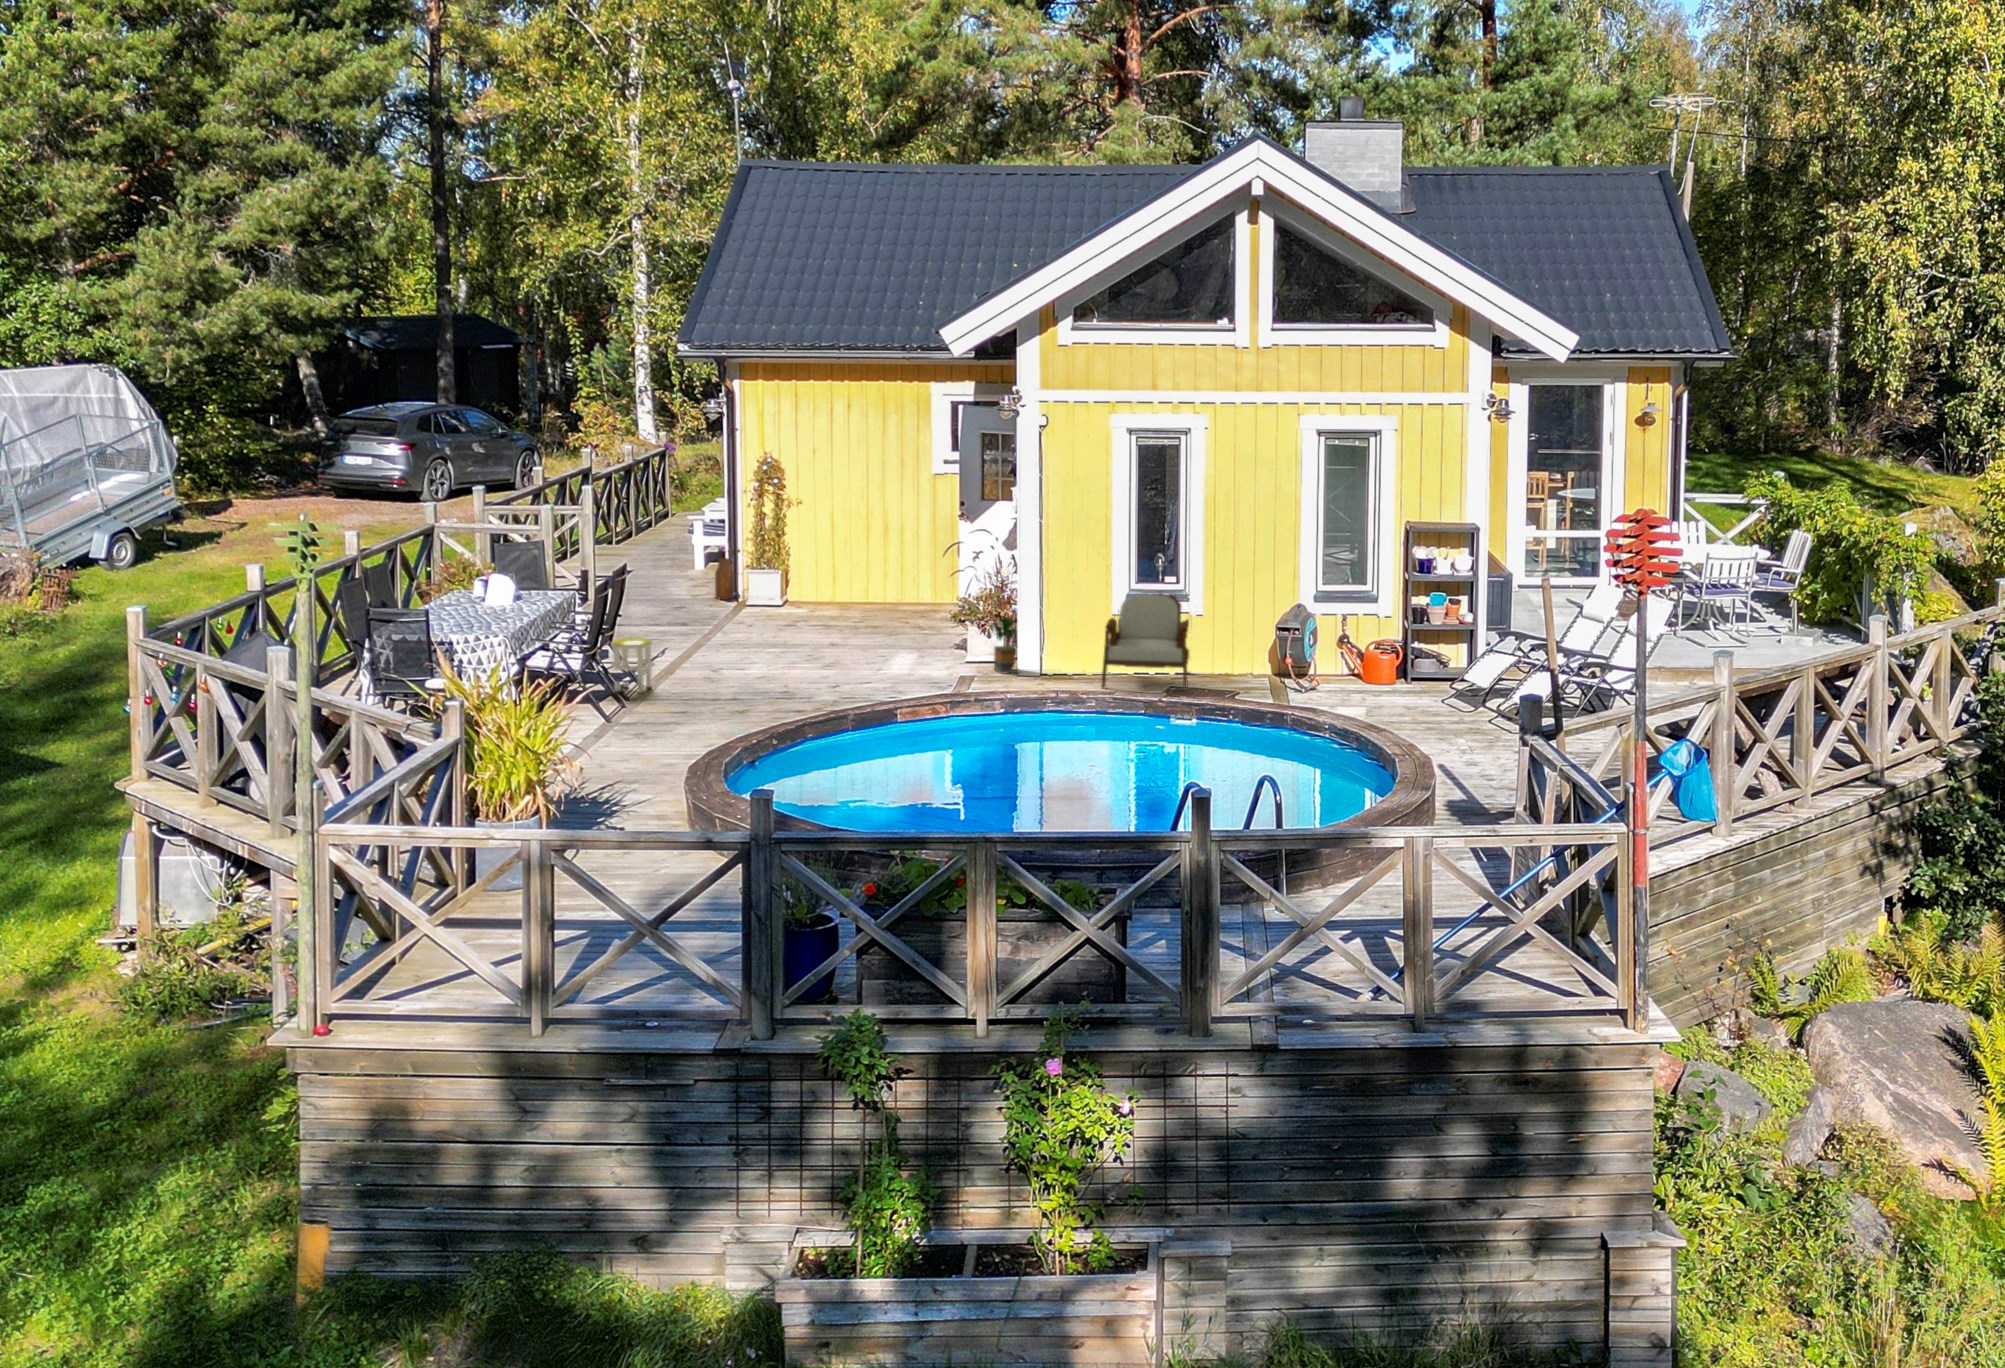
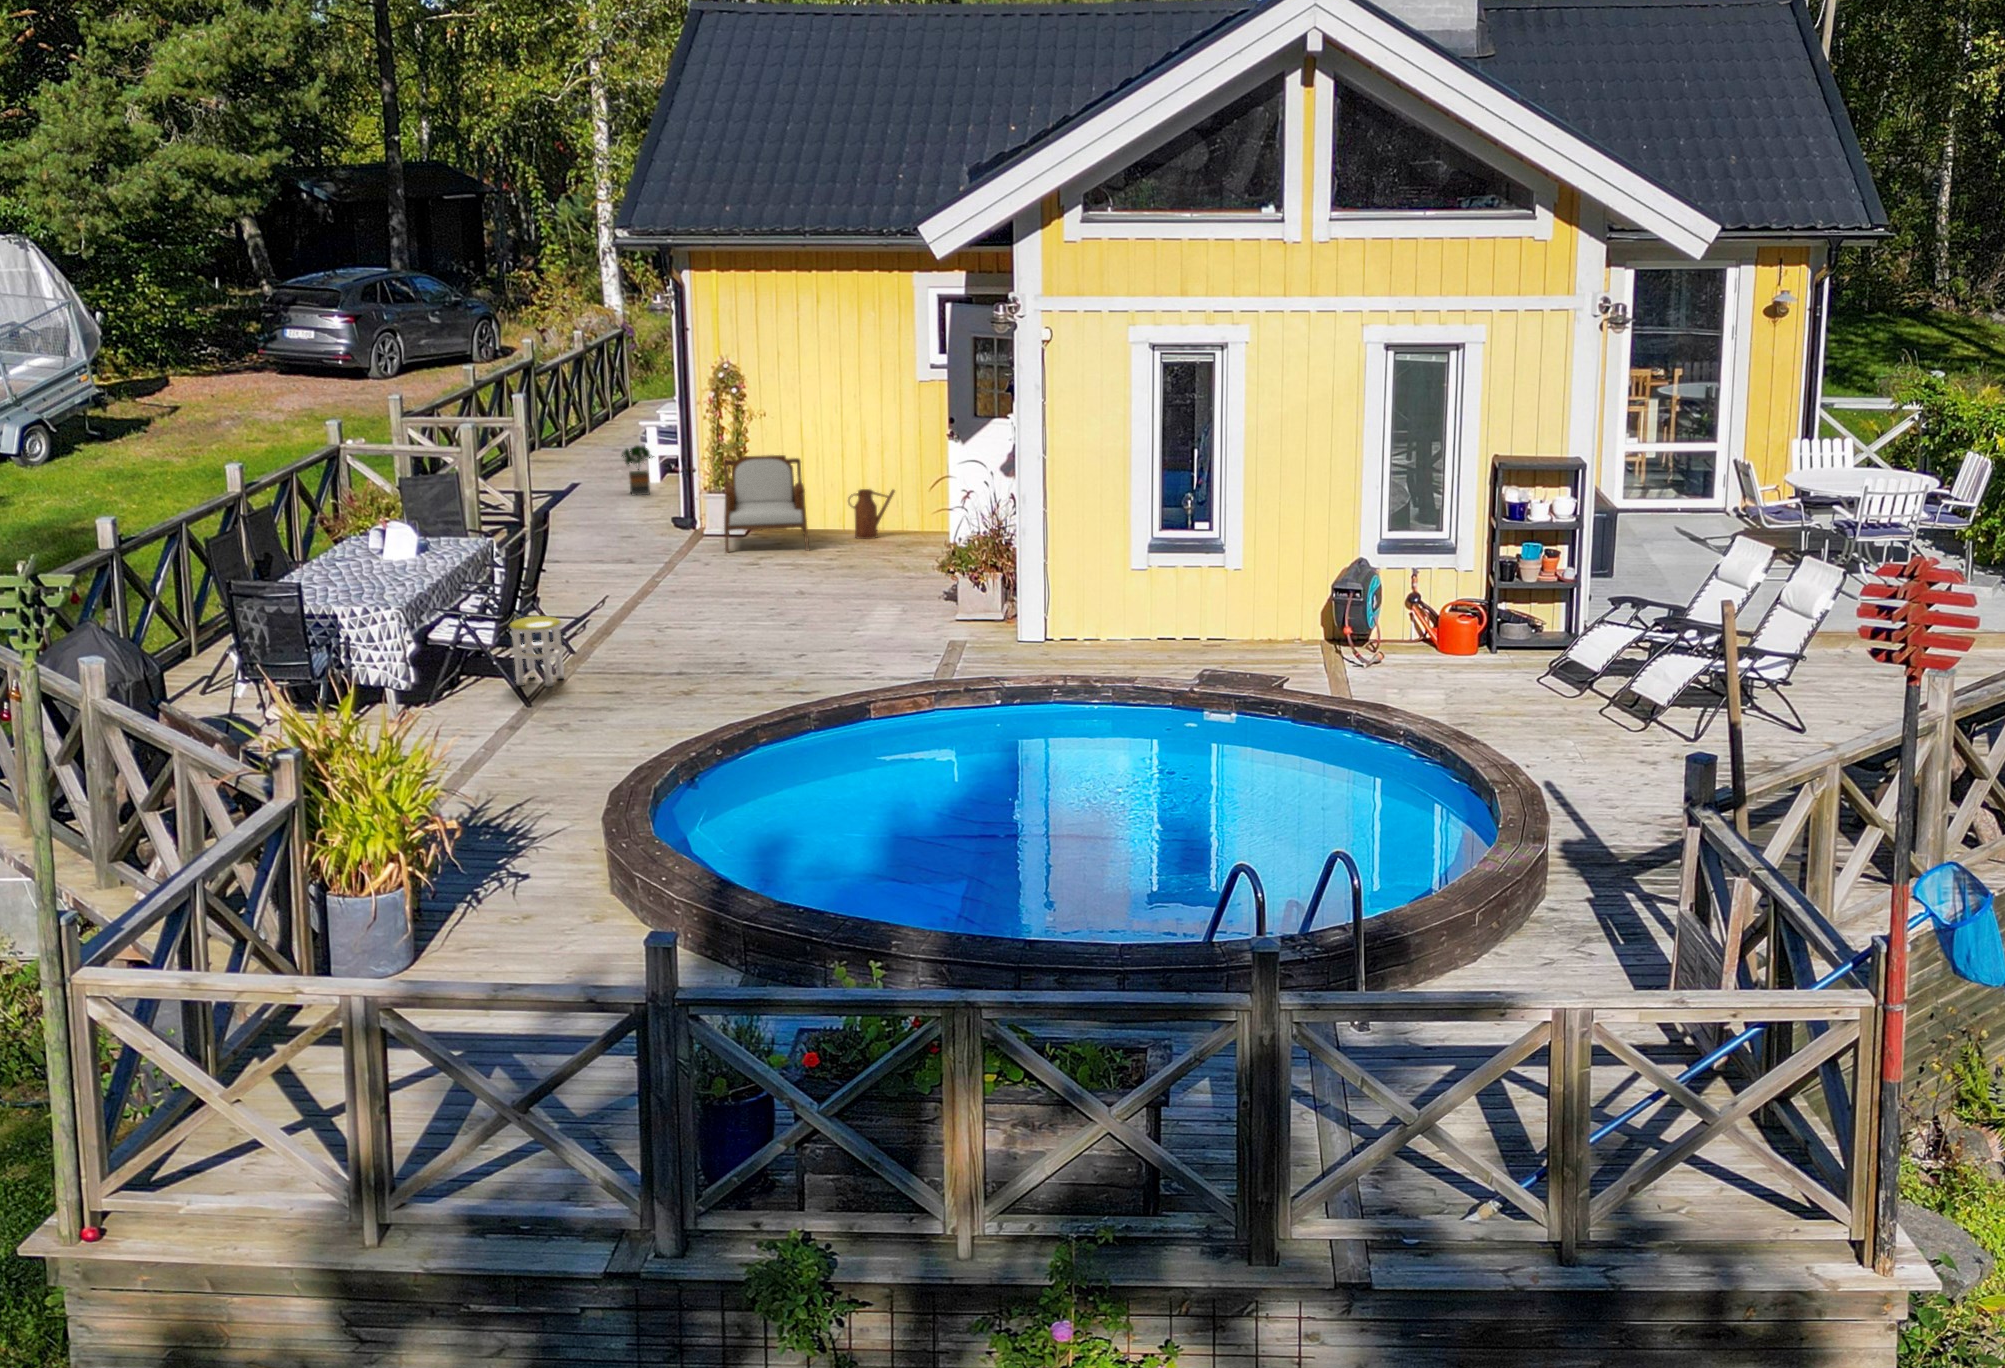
watering can: present [715,558,734,600] -> present [848,489,895,539]
armchair: present [1101,593,1189,691] -> present [724,455,809,553]
potted tree: present [990,617,1020,674] -> present [621,446,654,495]

